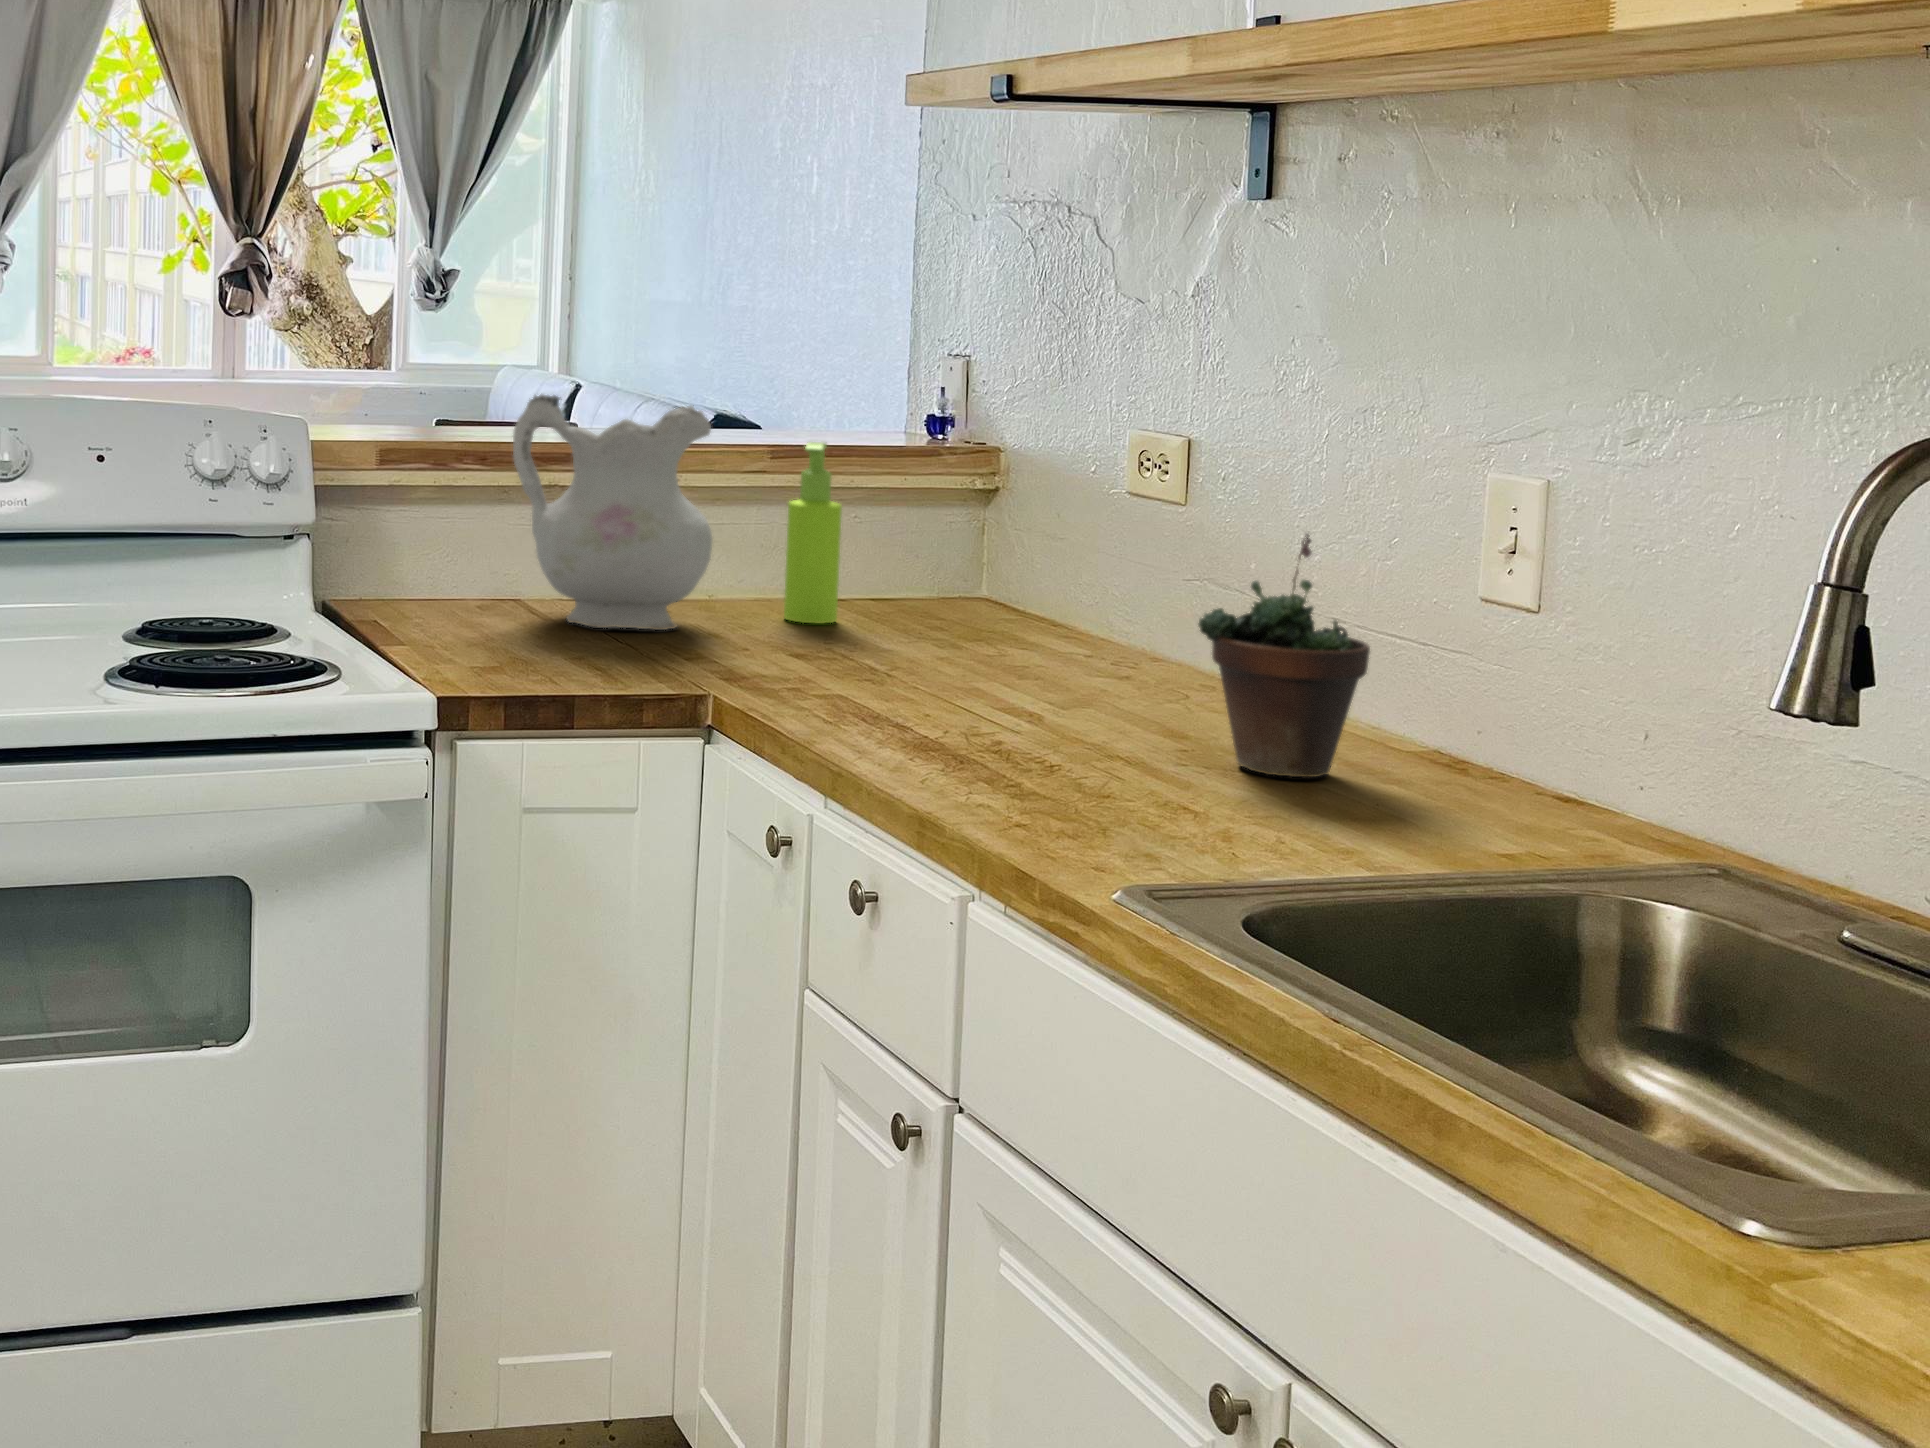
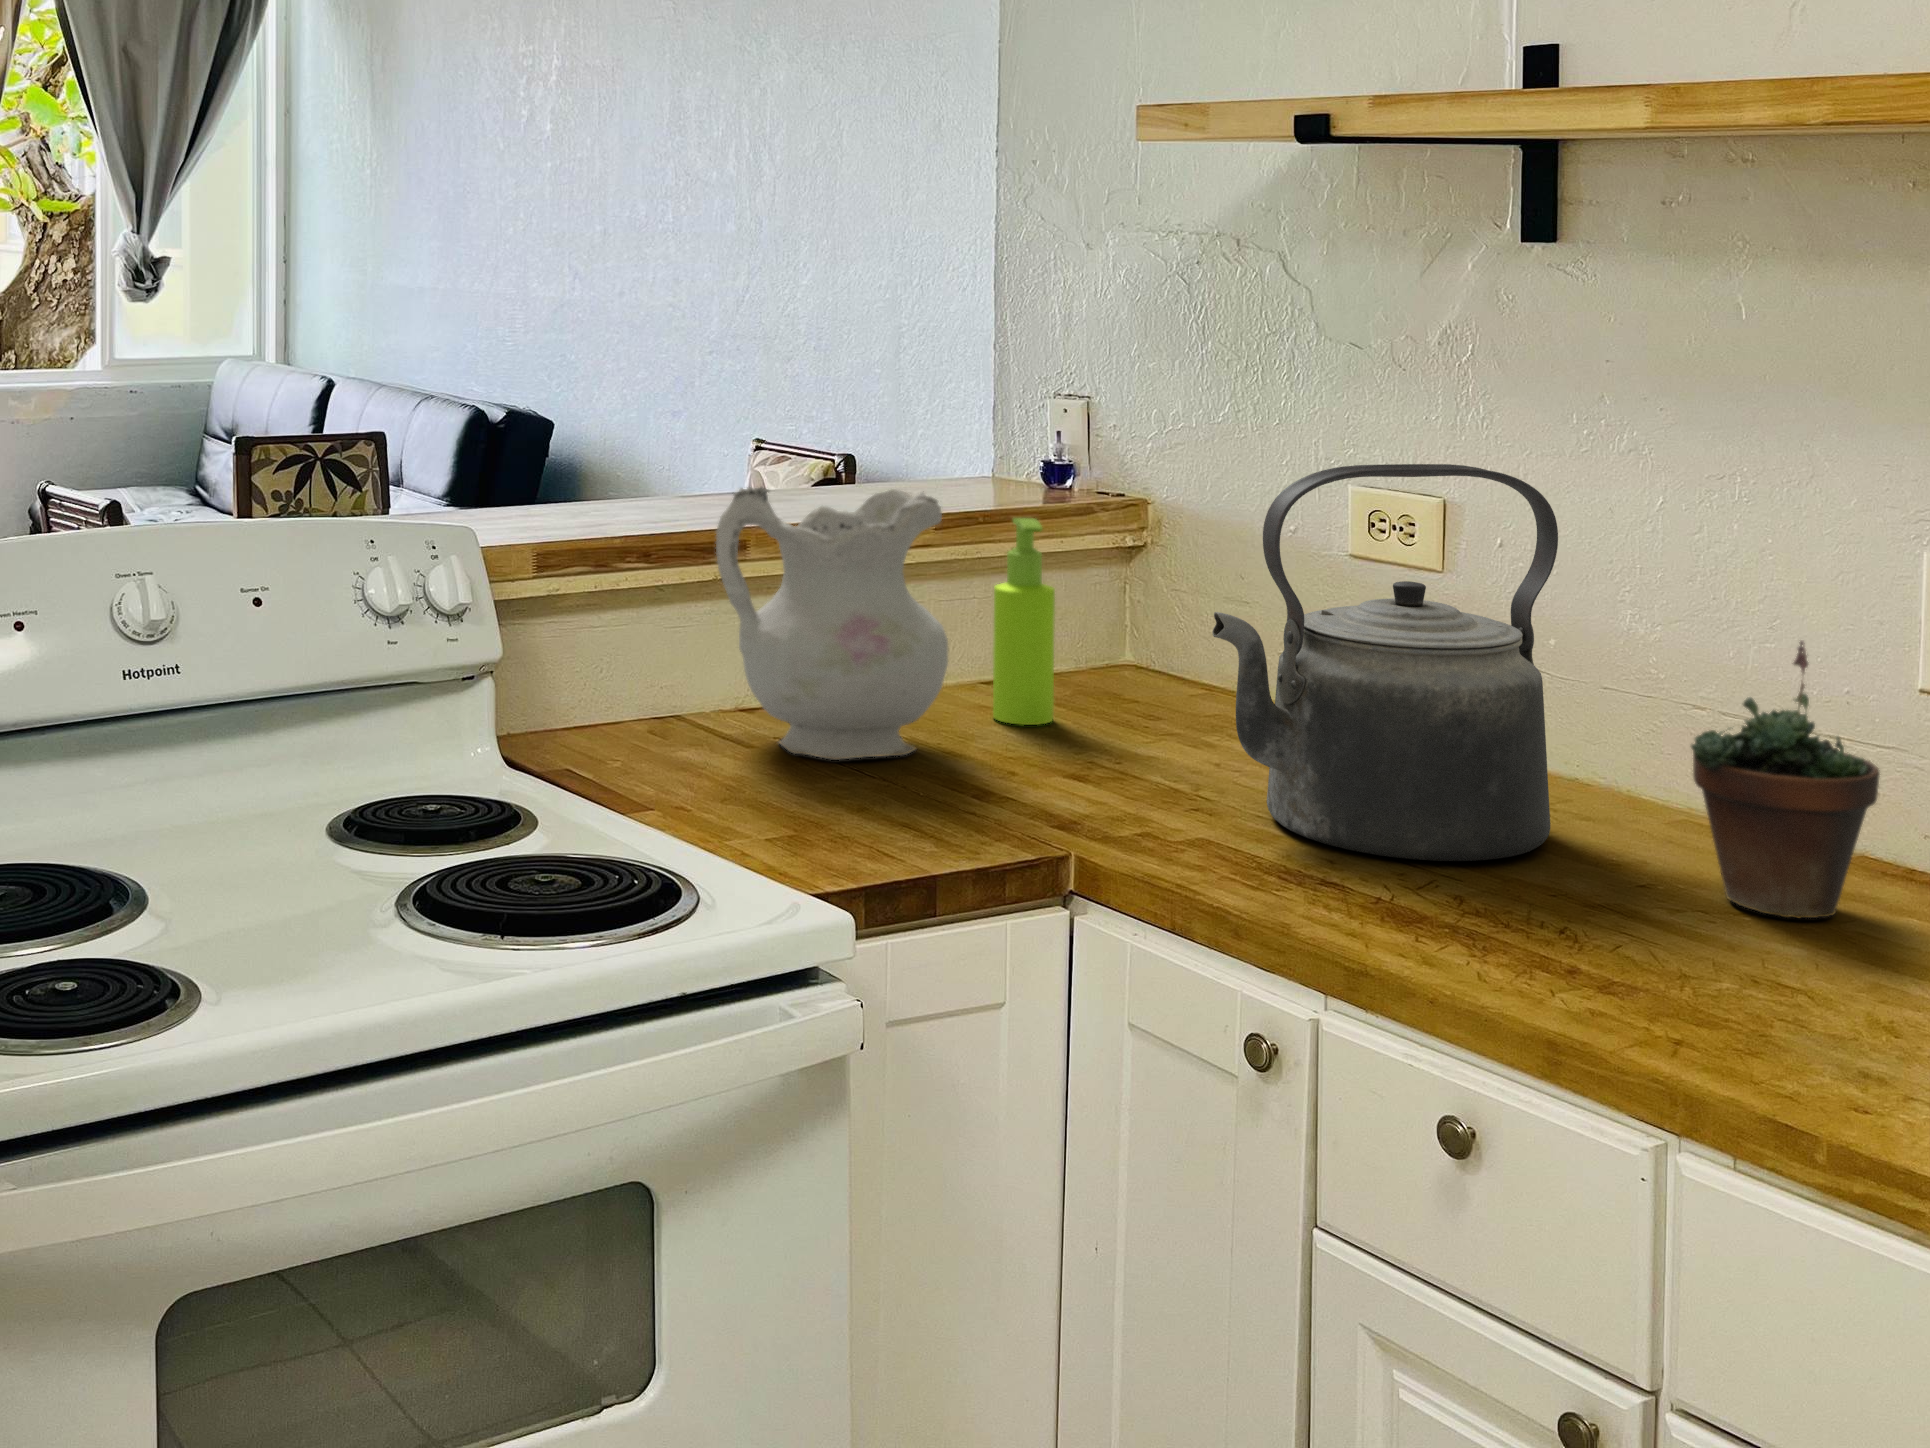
kettle: none [856,380,1178,723] -> present [1212,464,1558,861]

